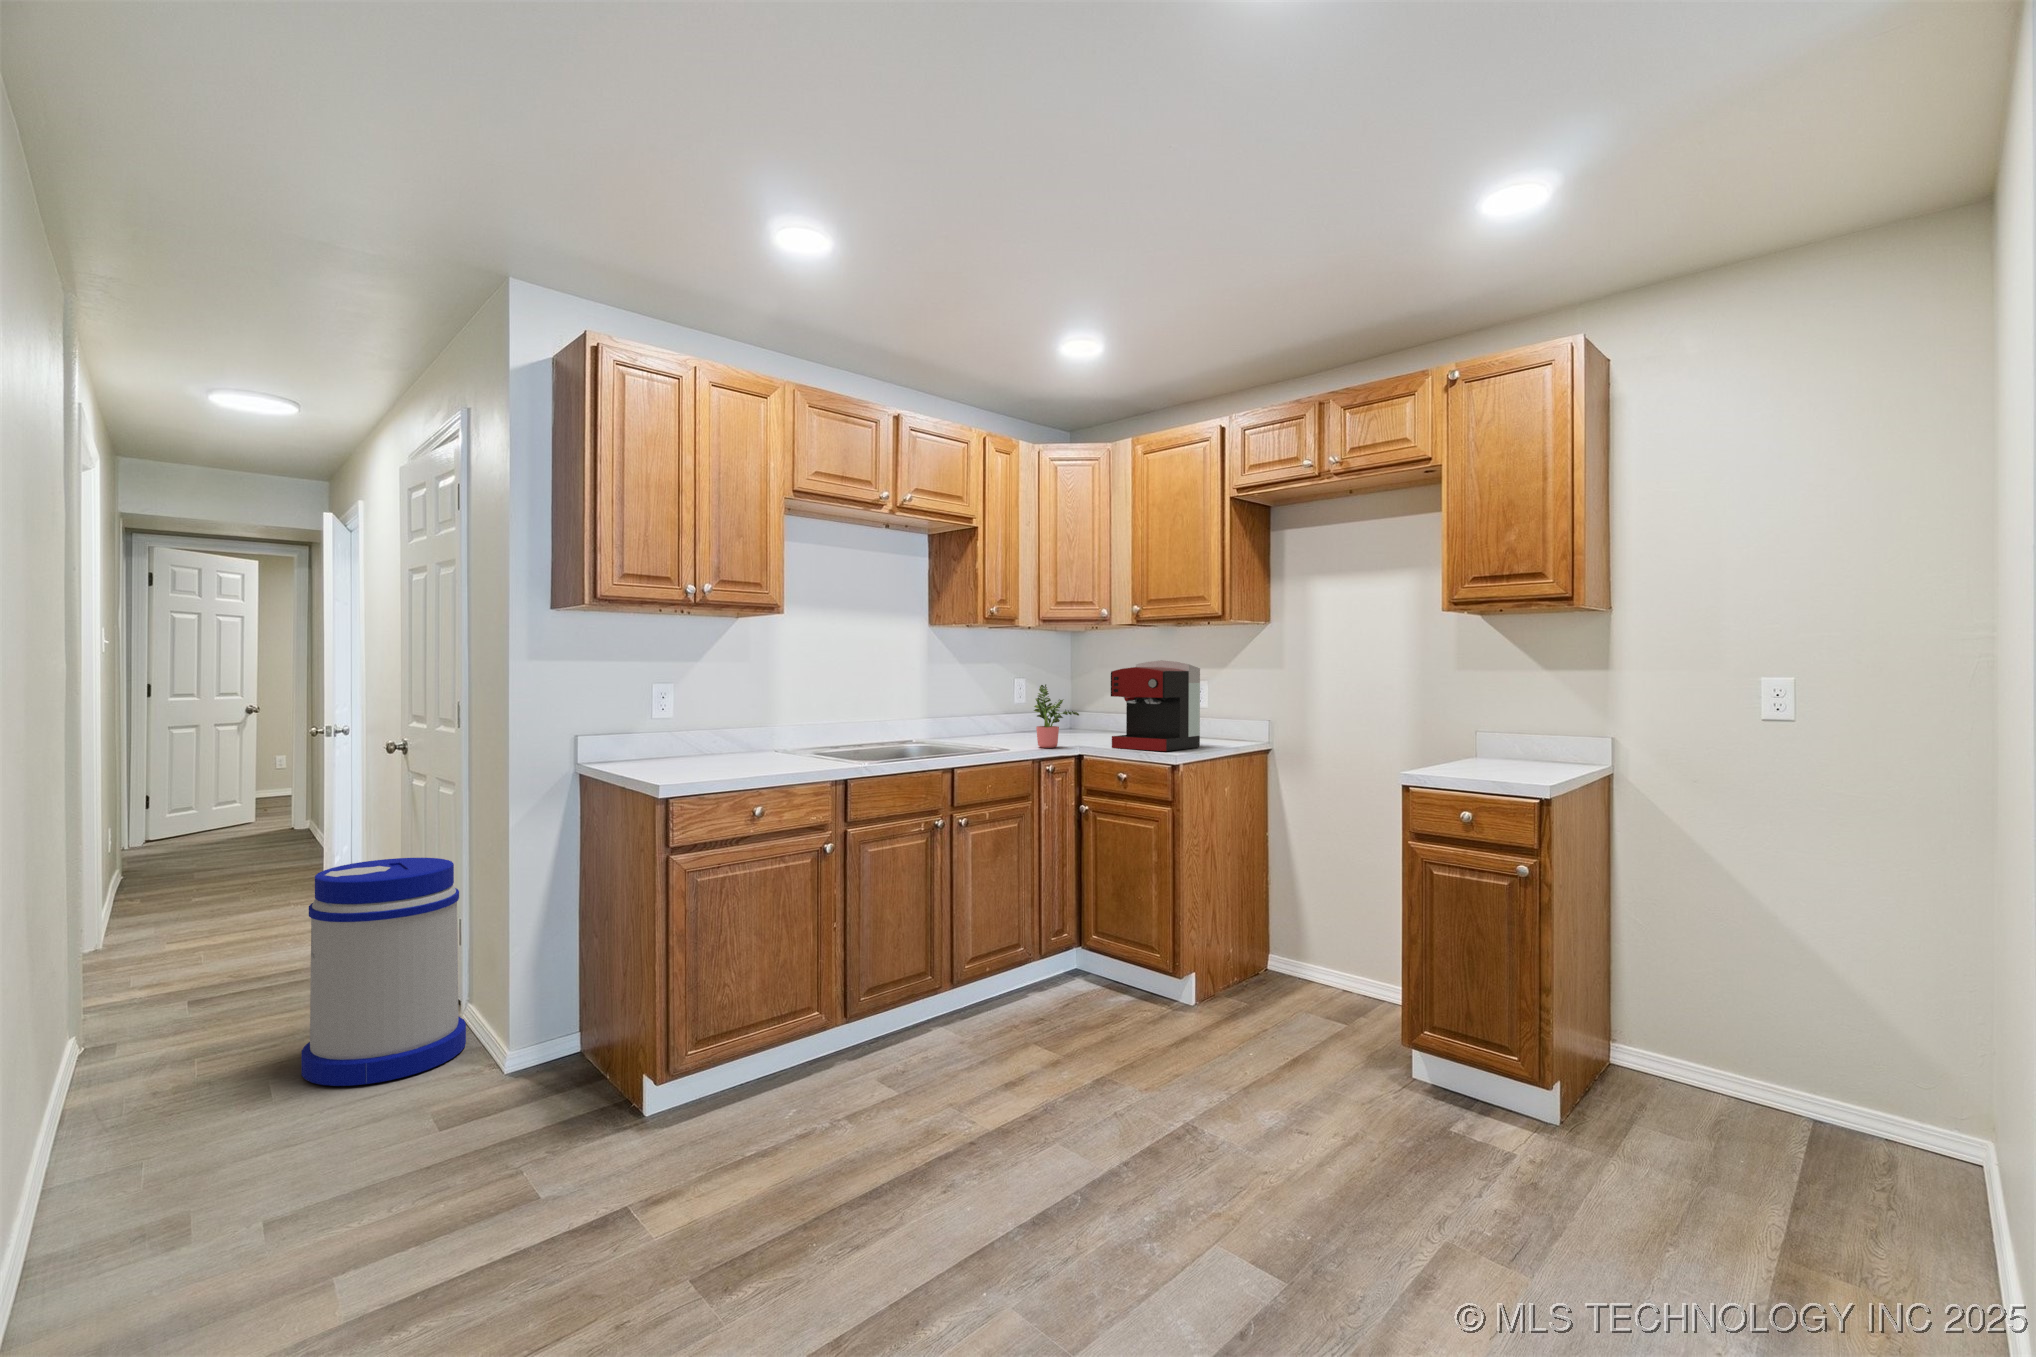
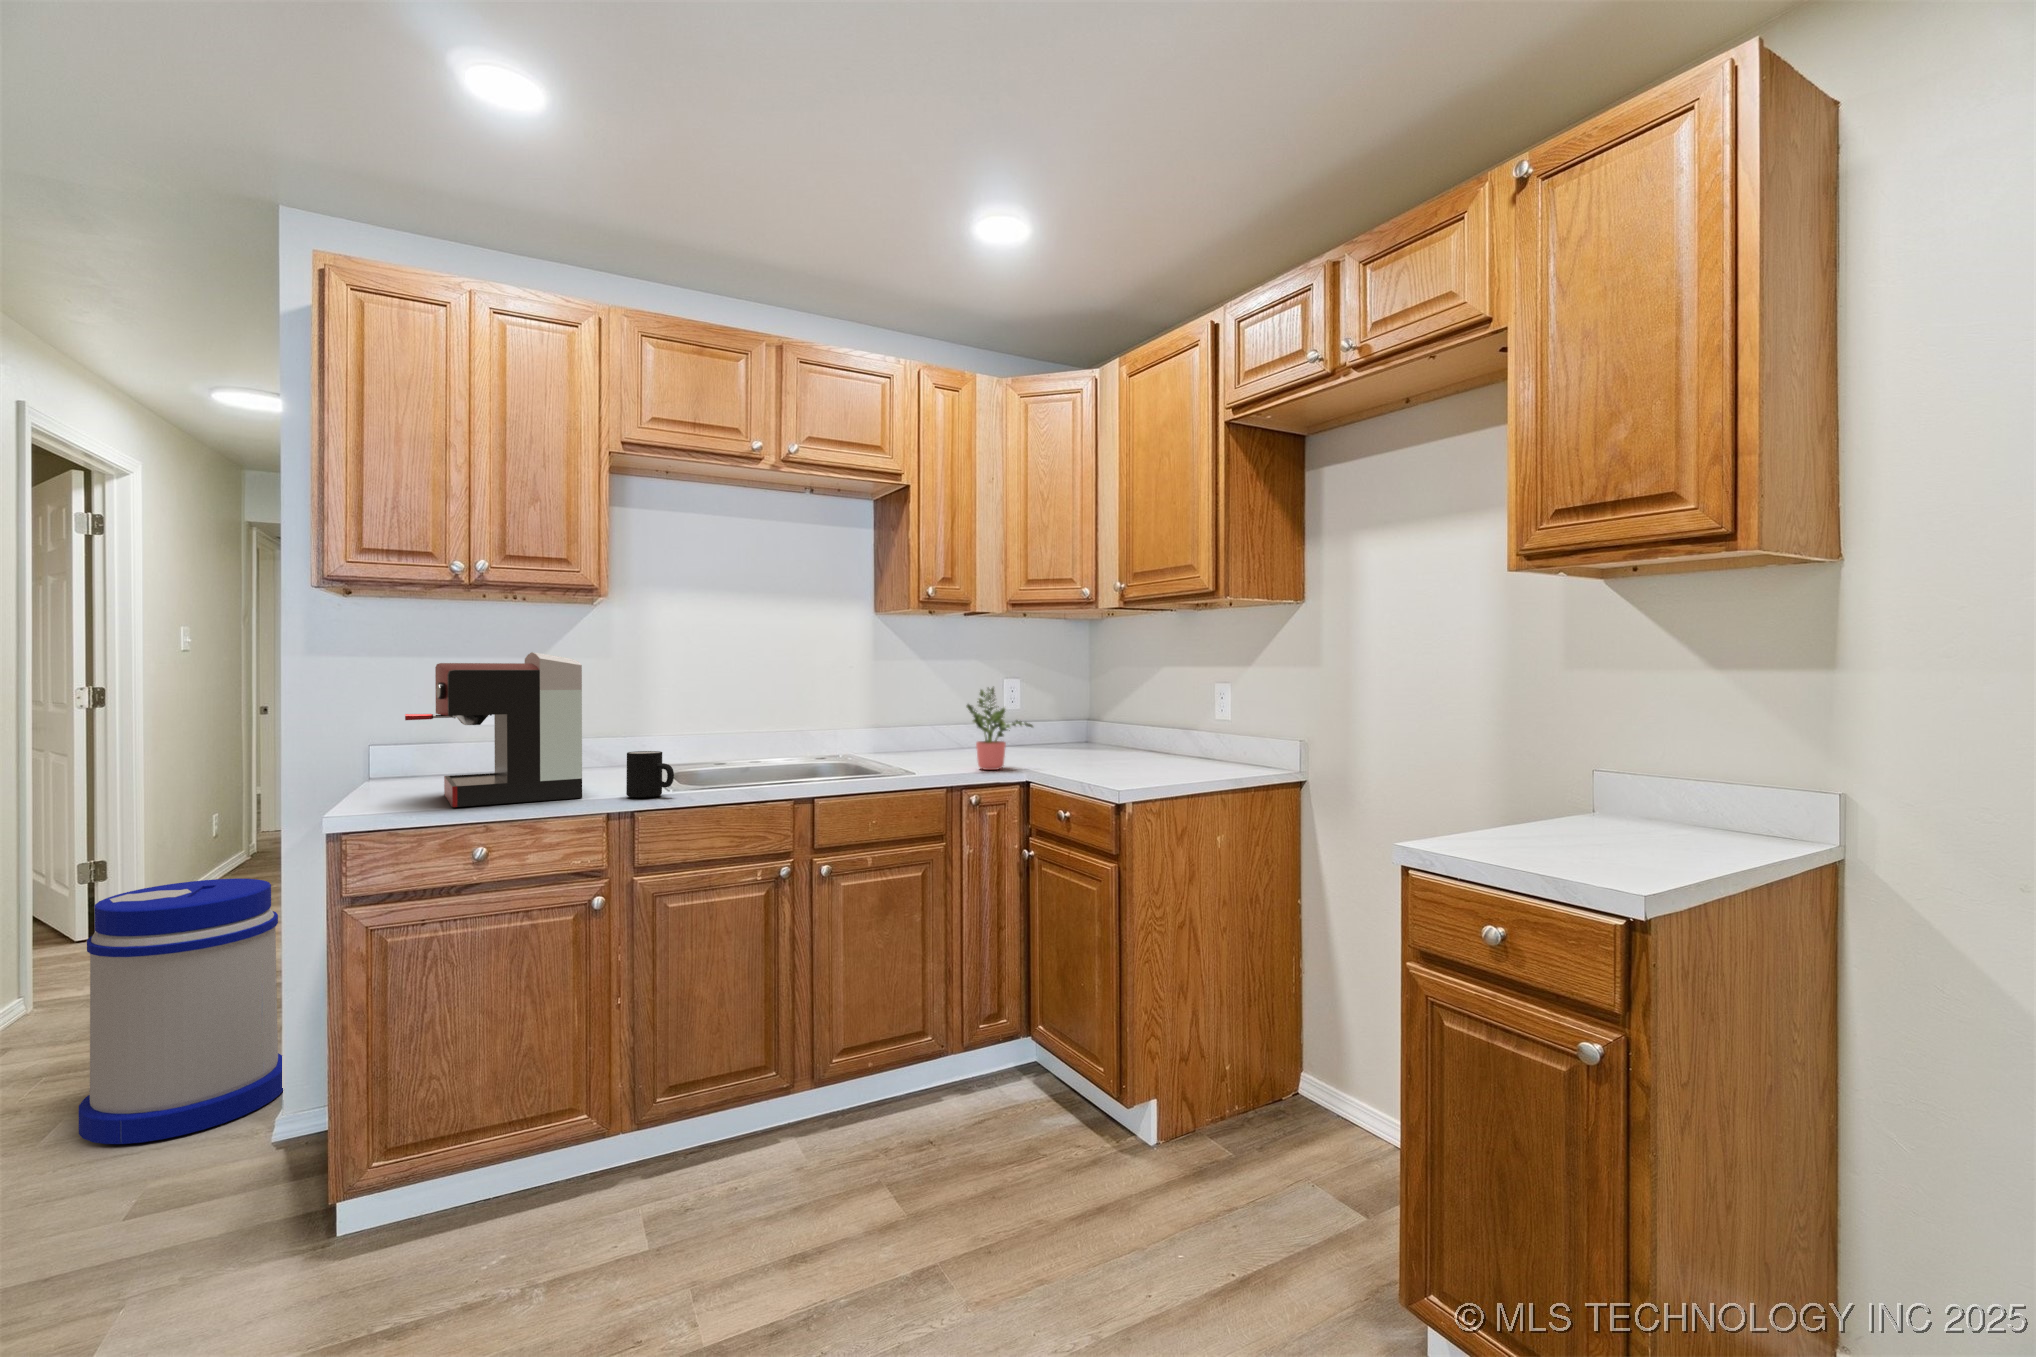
coffee maker: present [1111,660,1200,751] -> present [405,652,582,807]
mug: none [835,733,873,768] -> present [626,751,674,797]

